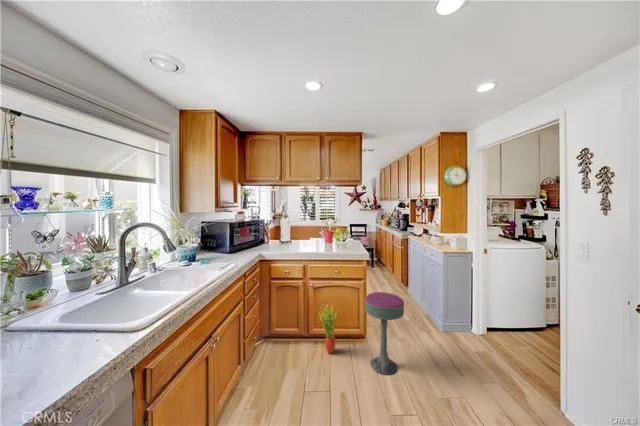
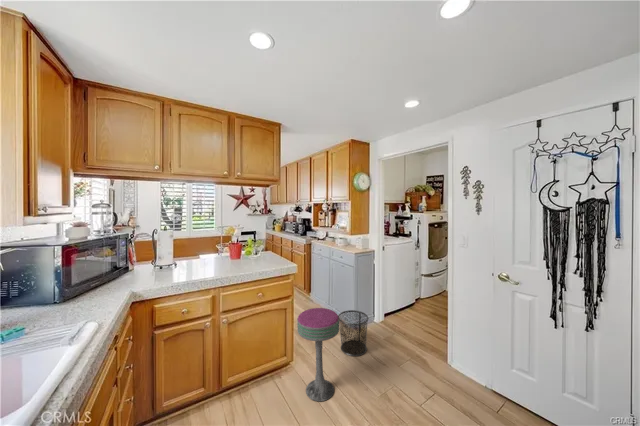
potted plant: present [319,305,337,353] -> none [237,339,264,401]
waste bin: none [416,307,451,353] -> present [339,310,369,356]

